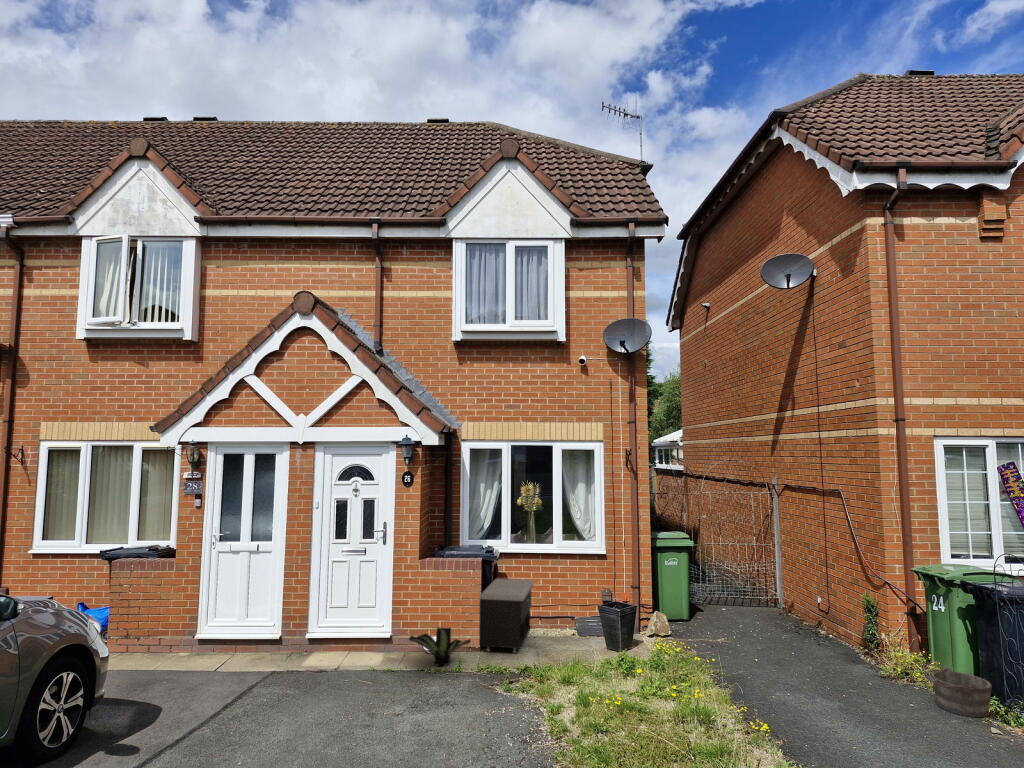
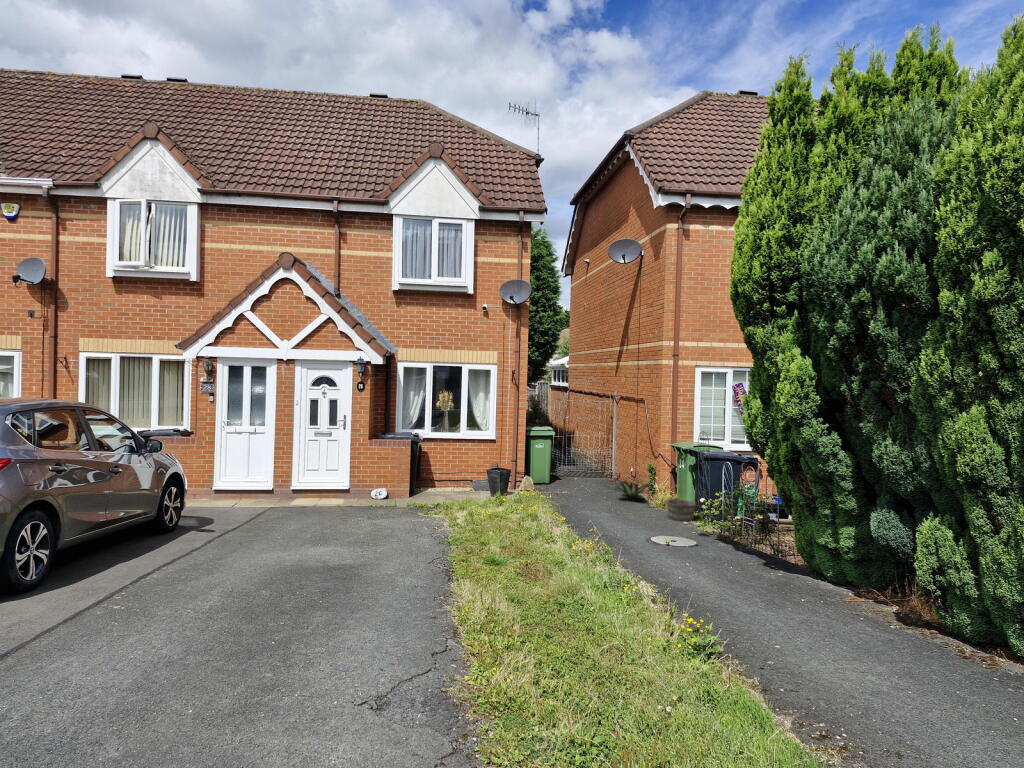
storage bench: present [479,578,533,653] -> none [407,454,445,497]
potted plant: present [409,628,471,666] -> present [617,481,650,501]

